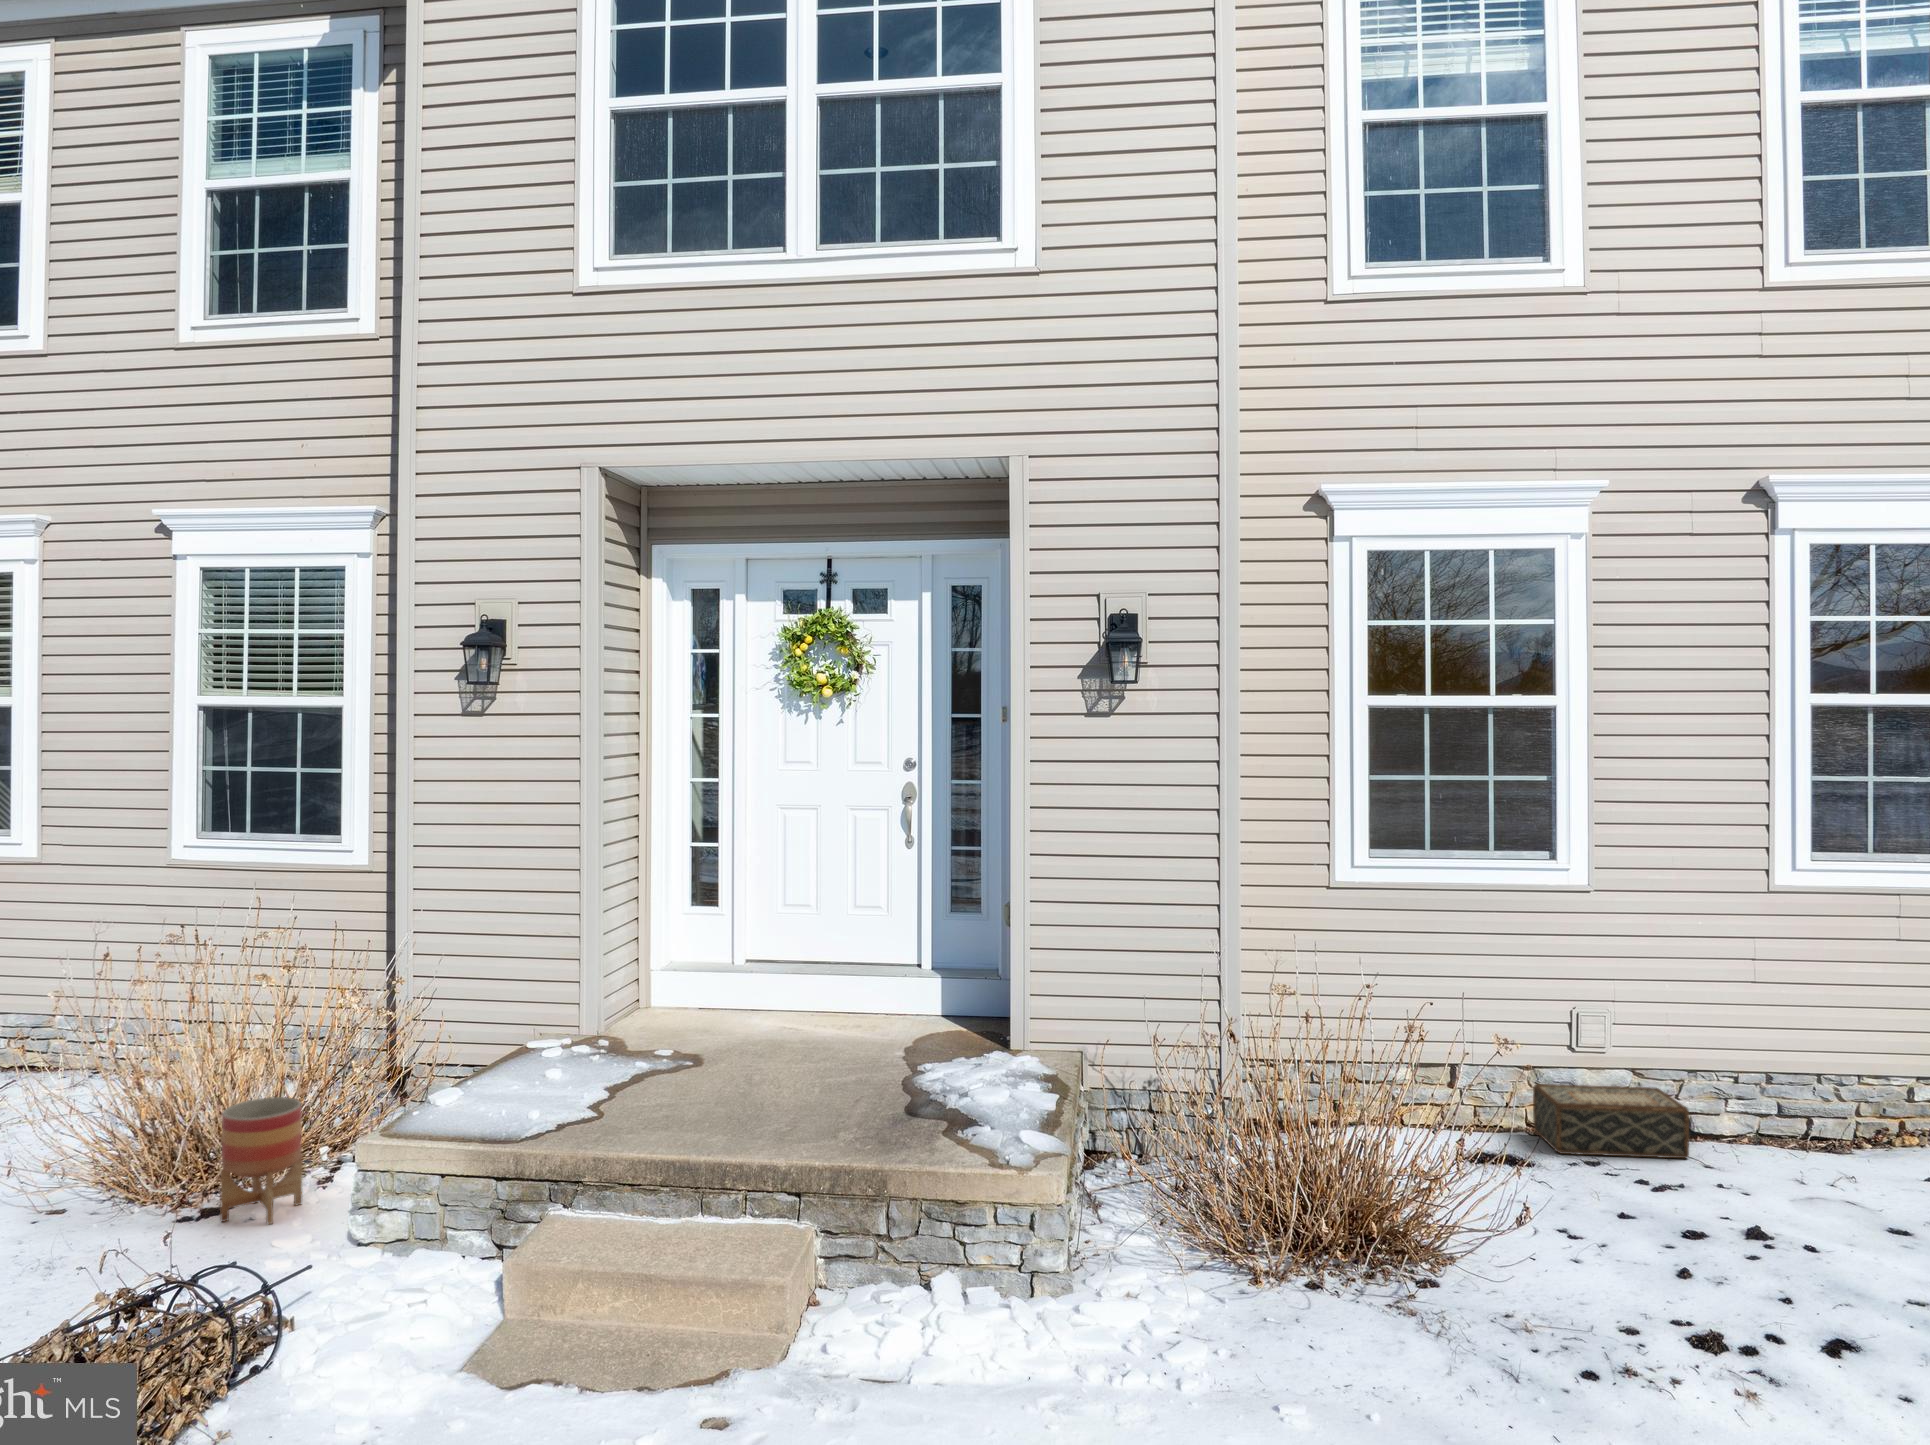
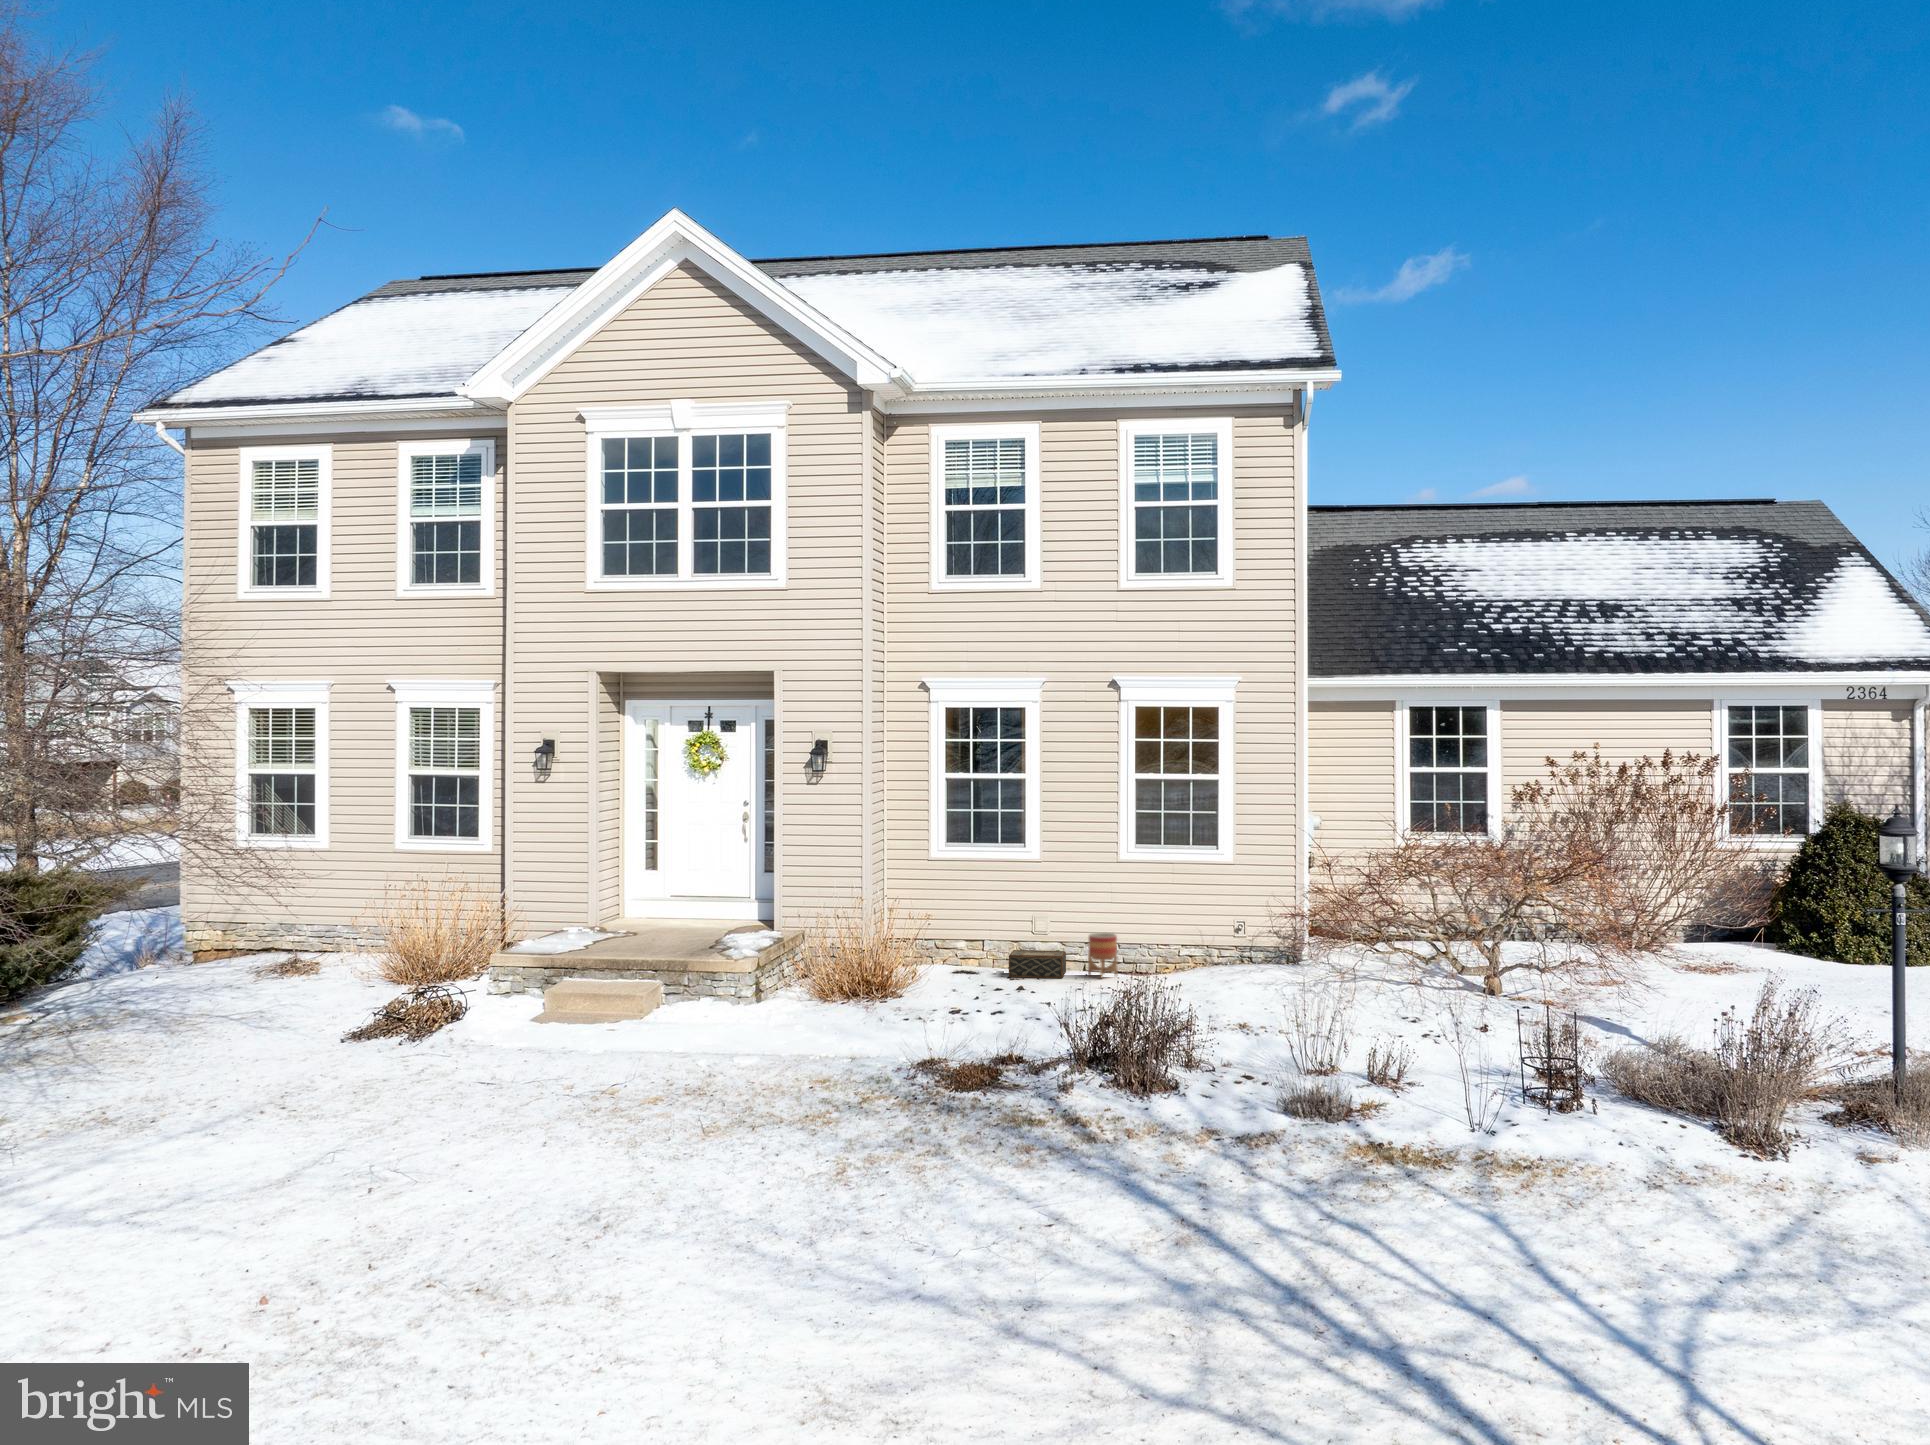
planter: present [220,1097,303,1224] -> present [1088,933,1118,977]

